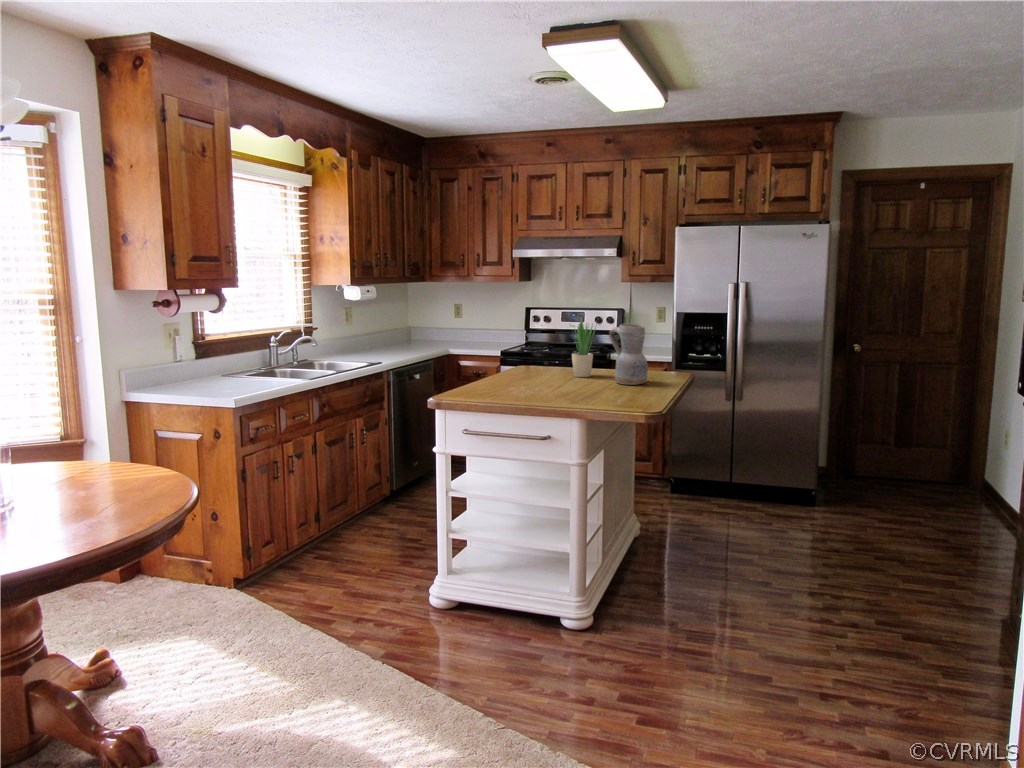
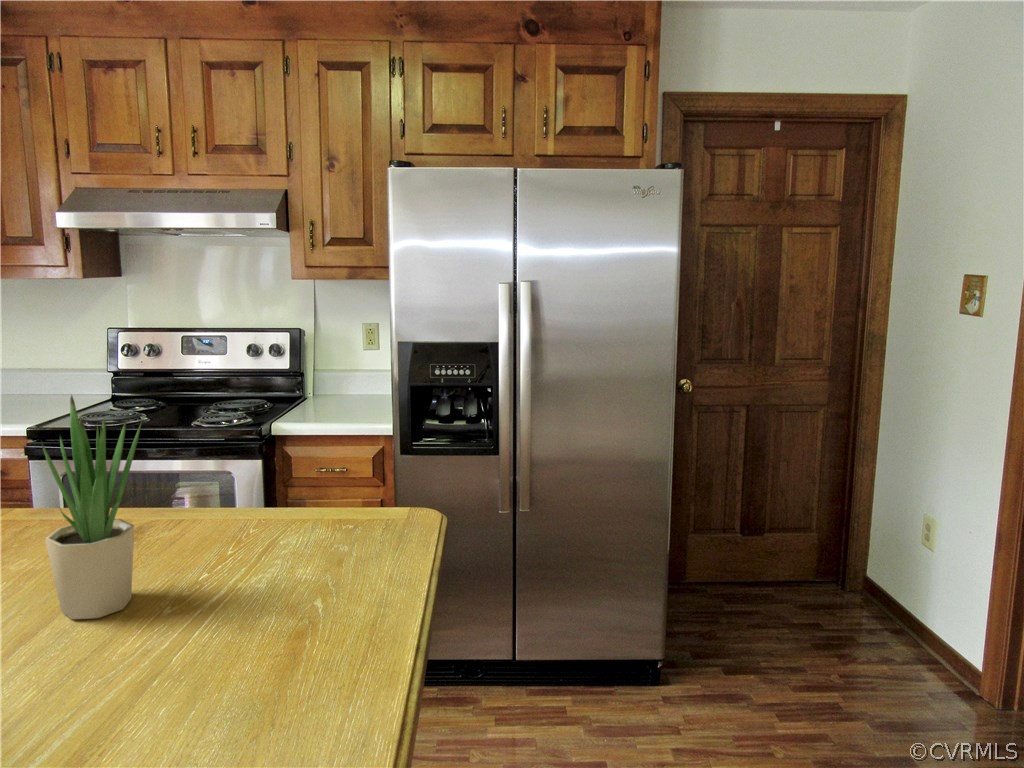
ceramic pitcher: present [609,324,648,385] -> none [166,432,323,674]

